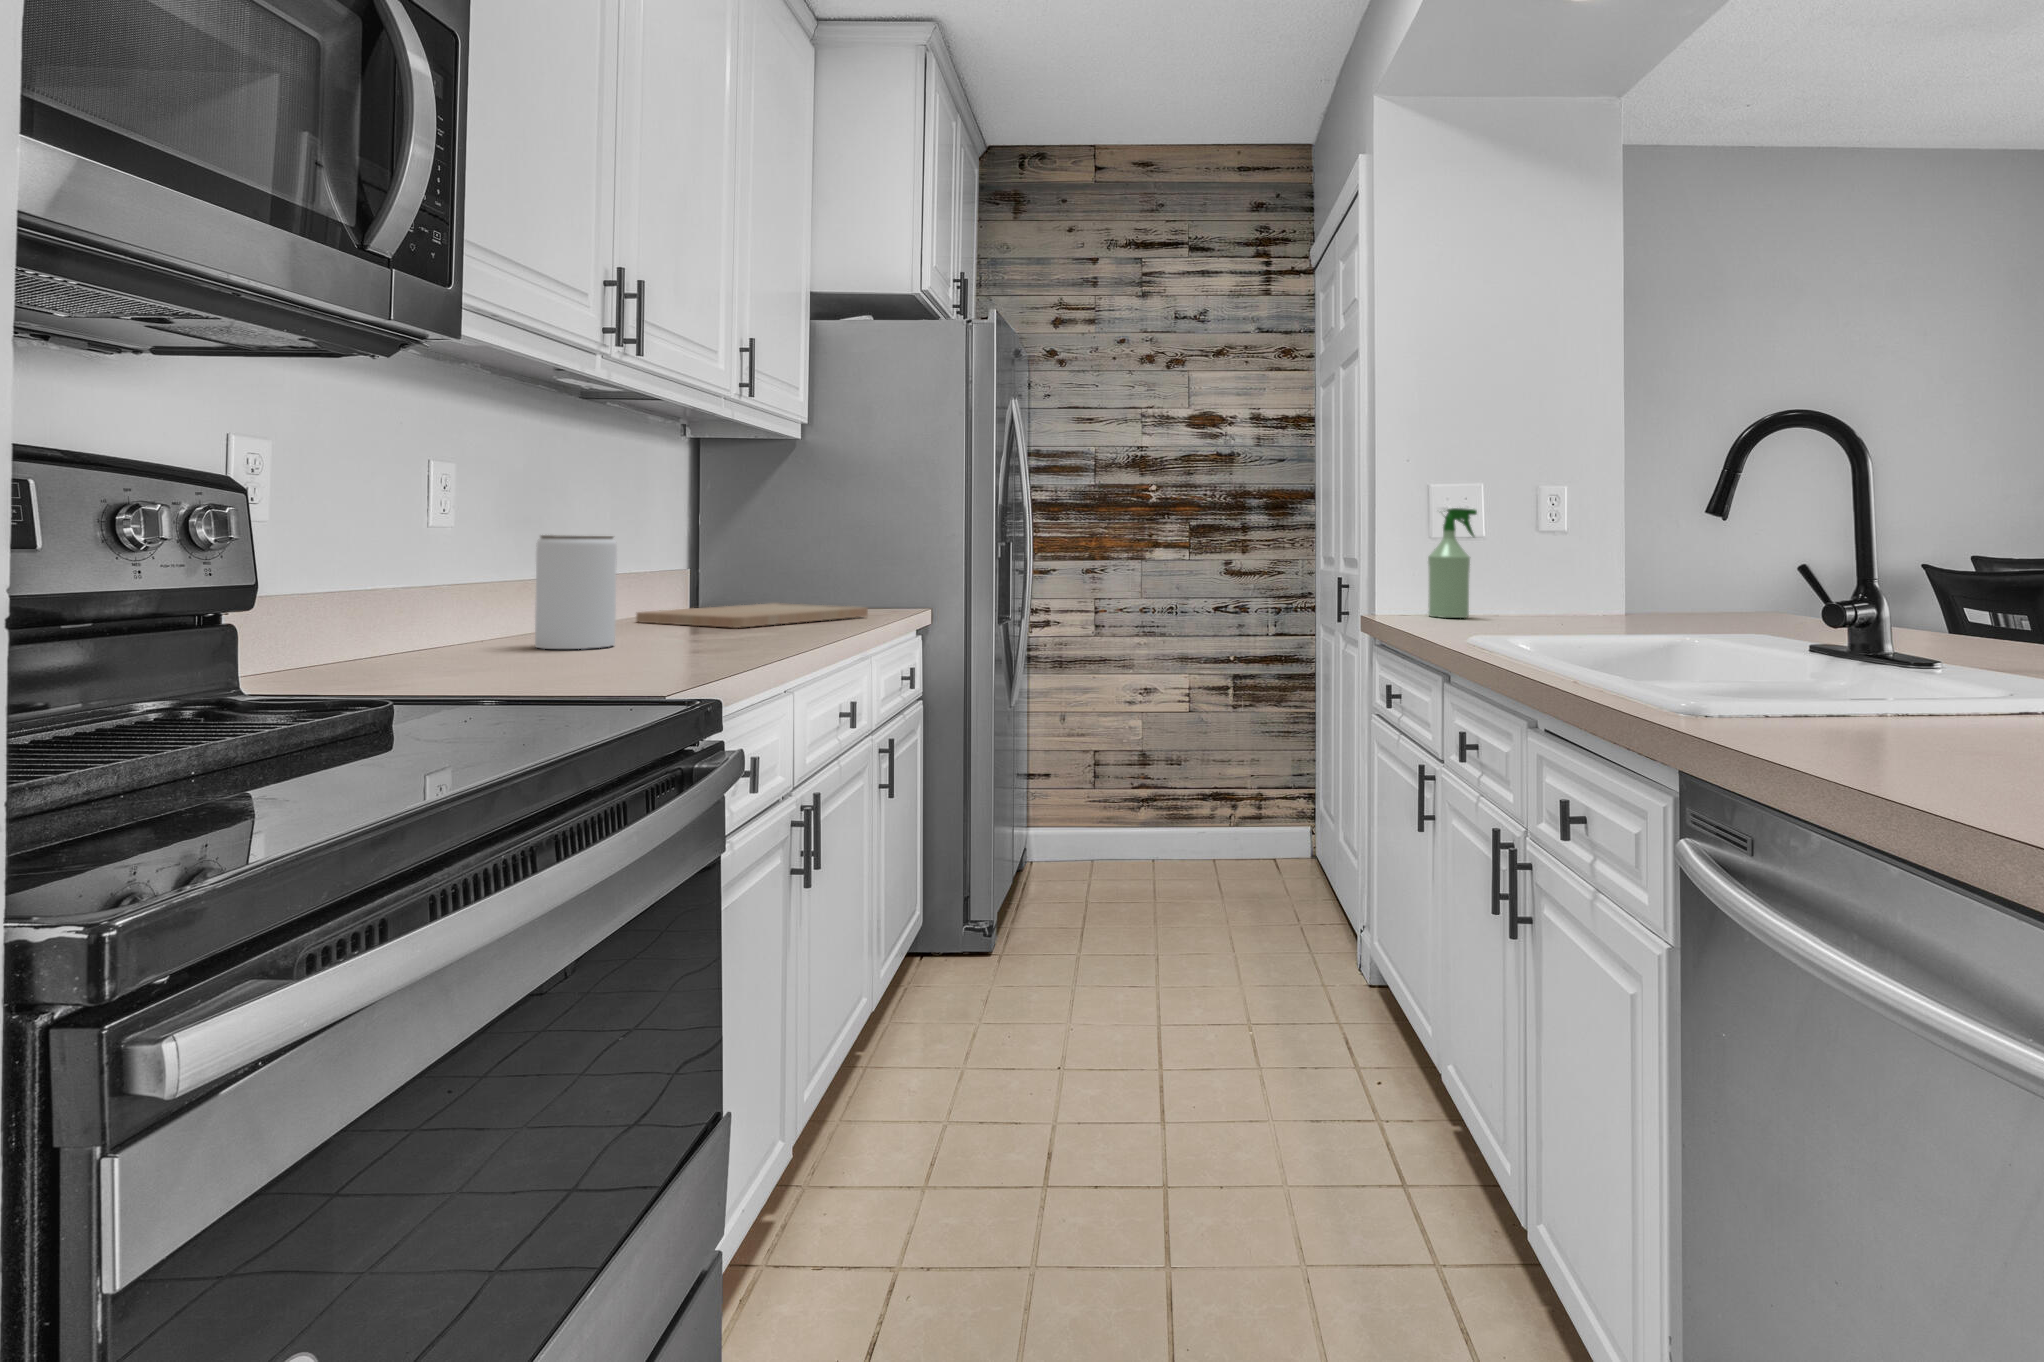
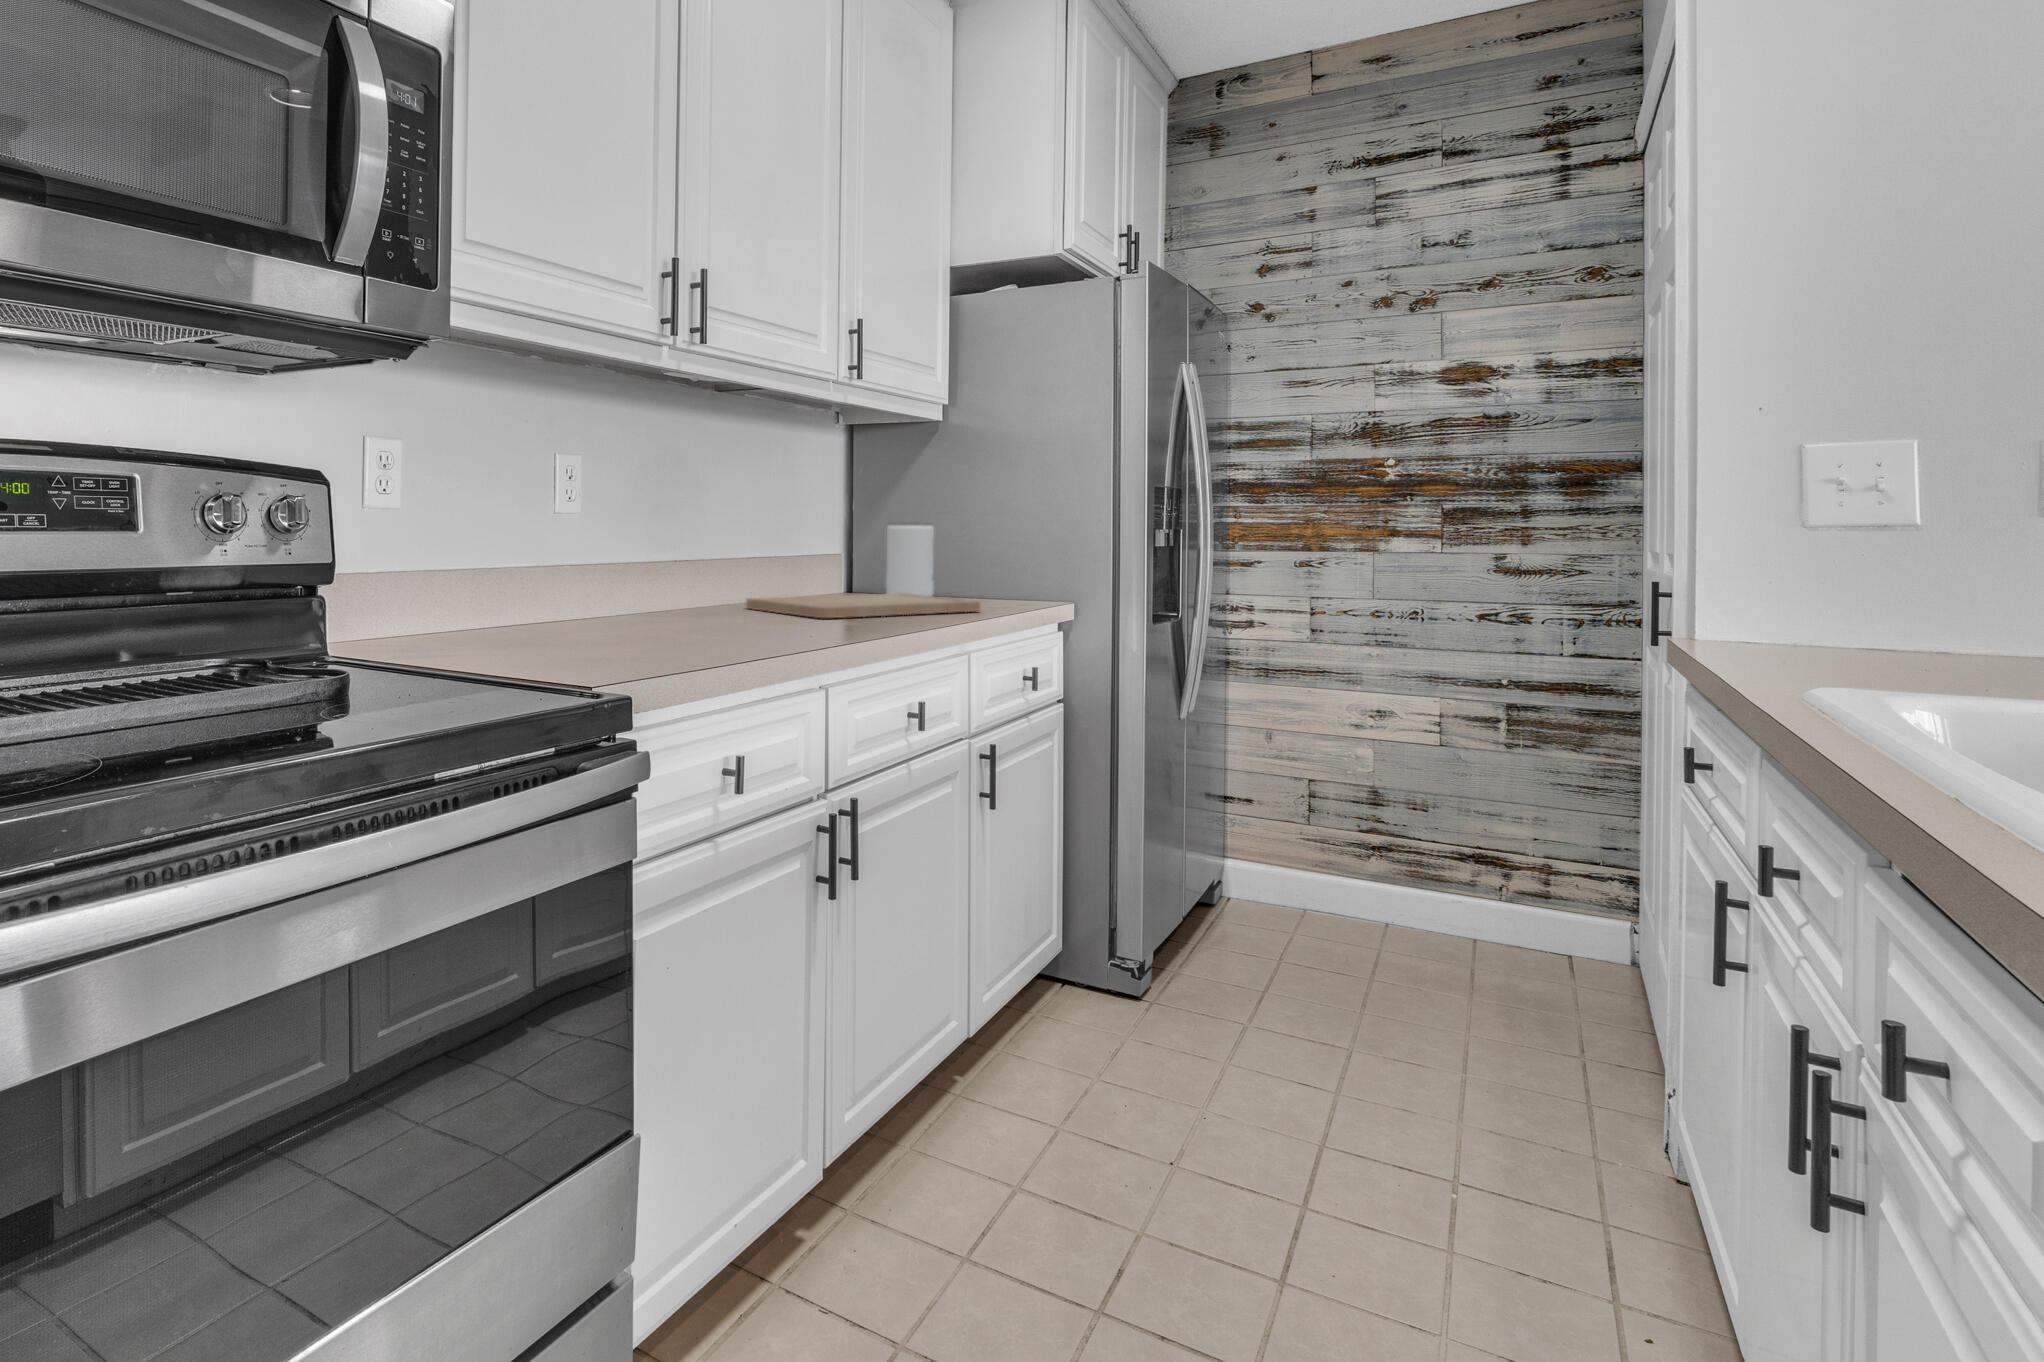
spray bottle: present [1428,508,1477,618] -> none [1765,481,1861,649]
jar: present [535,535,617,649] -> present [886,523,934,596]

